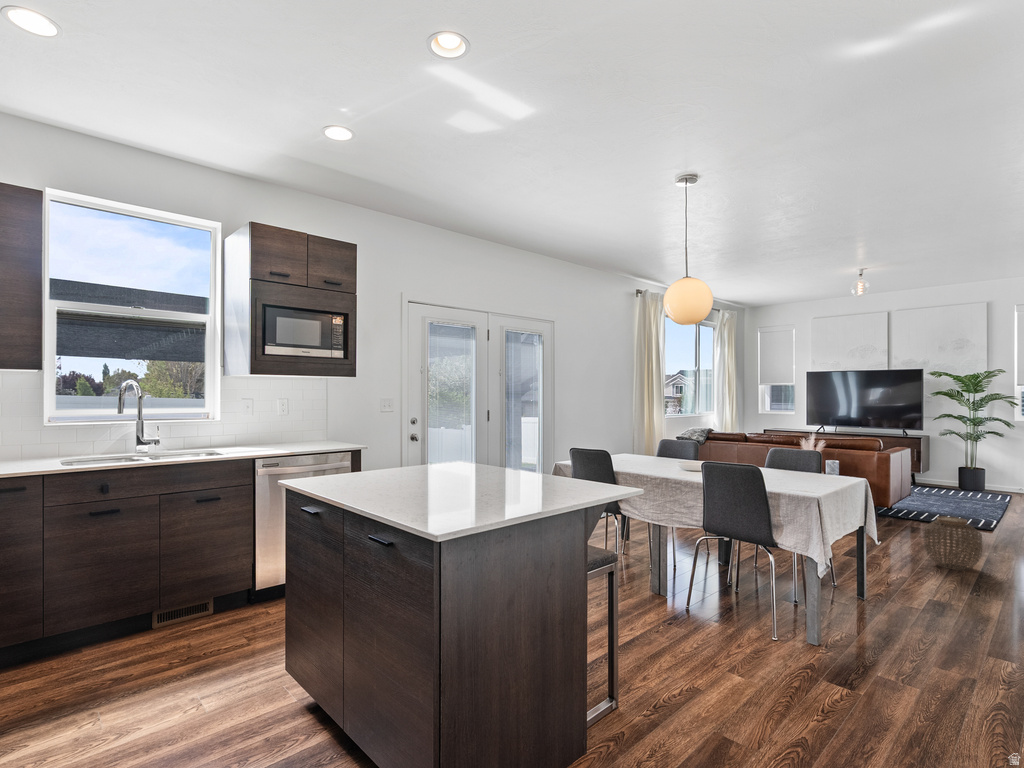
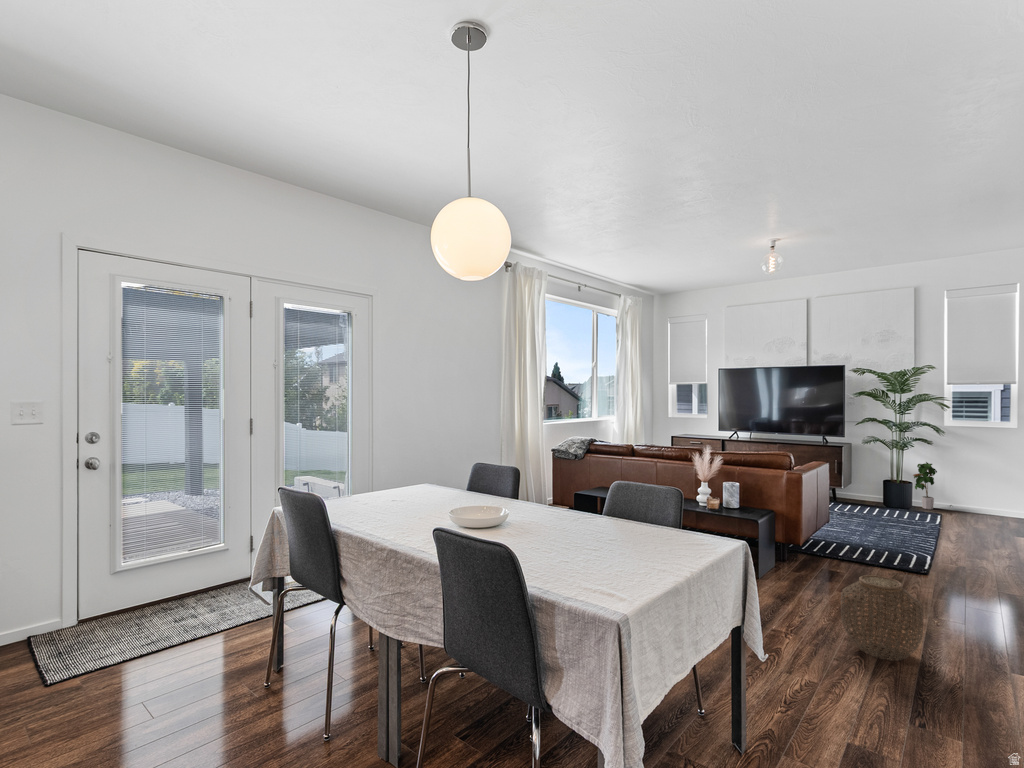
potted plant: none [985,452,1008,492] -> present [913,462,937,509]

